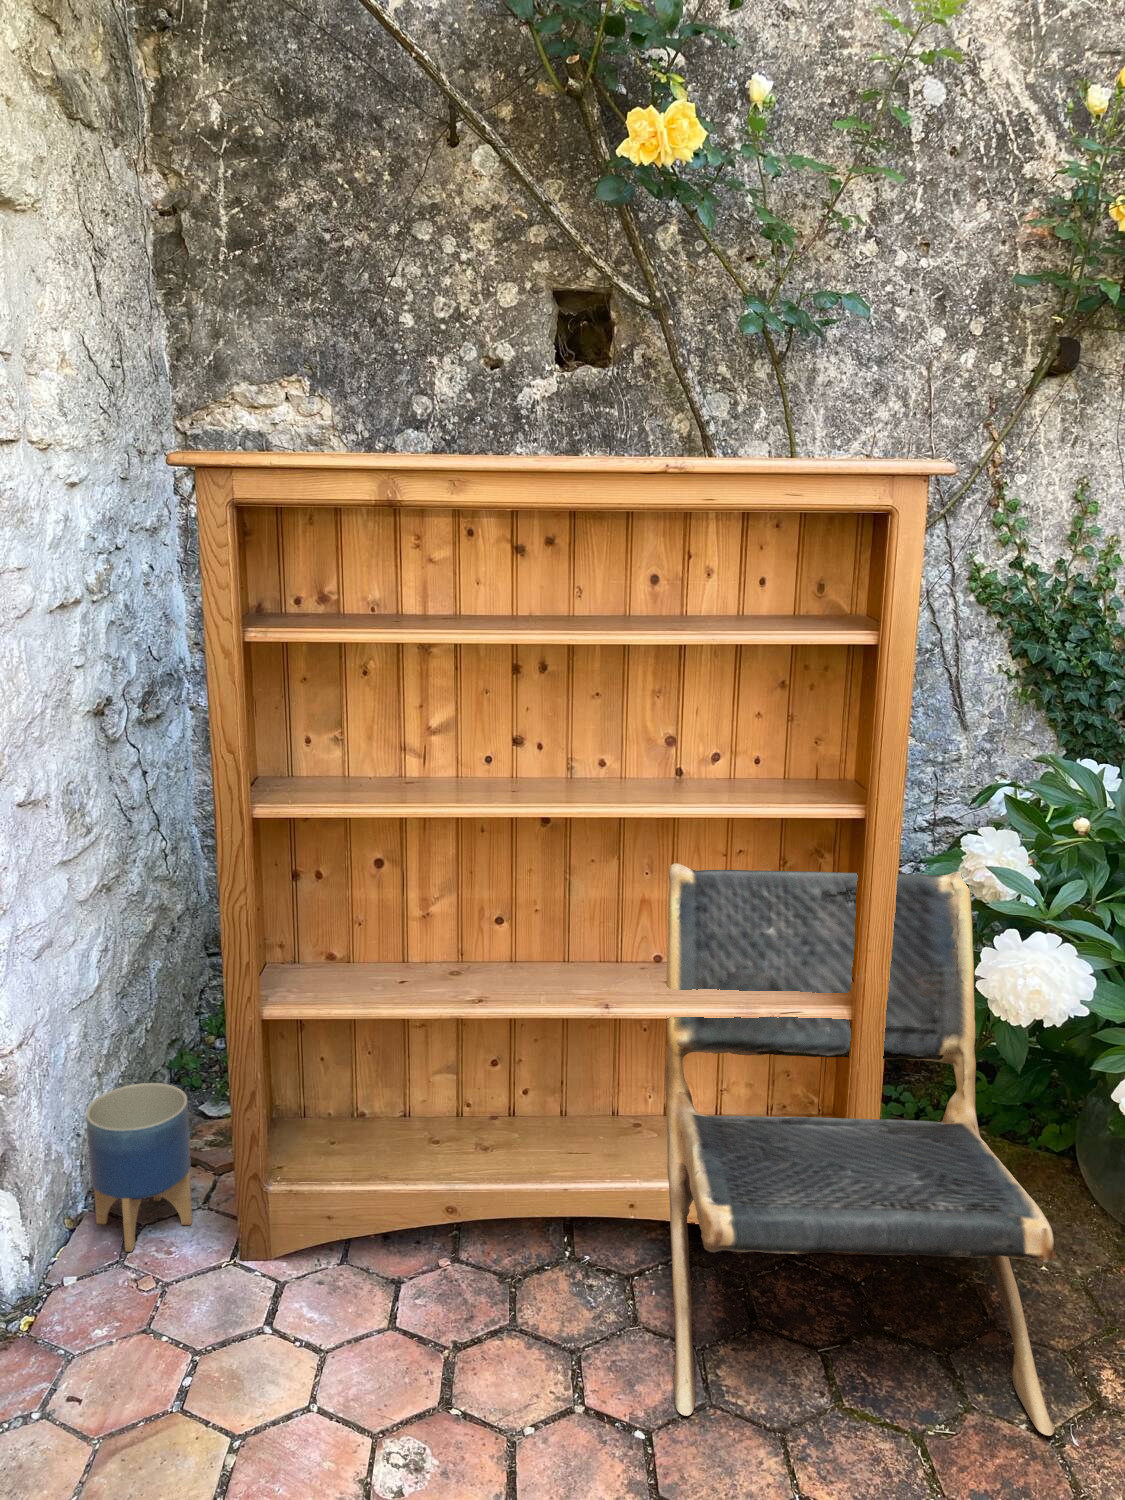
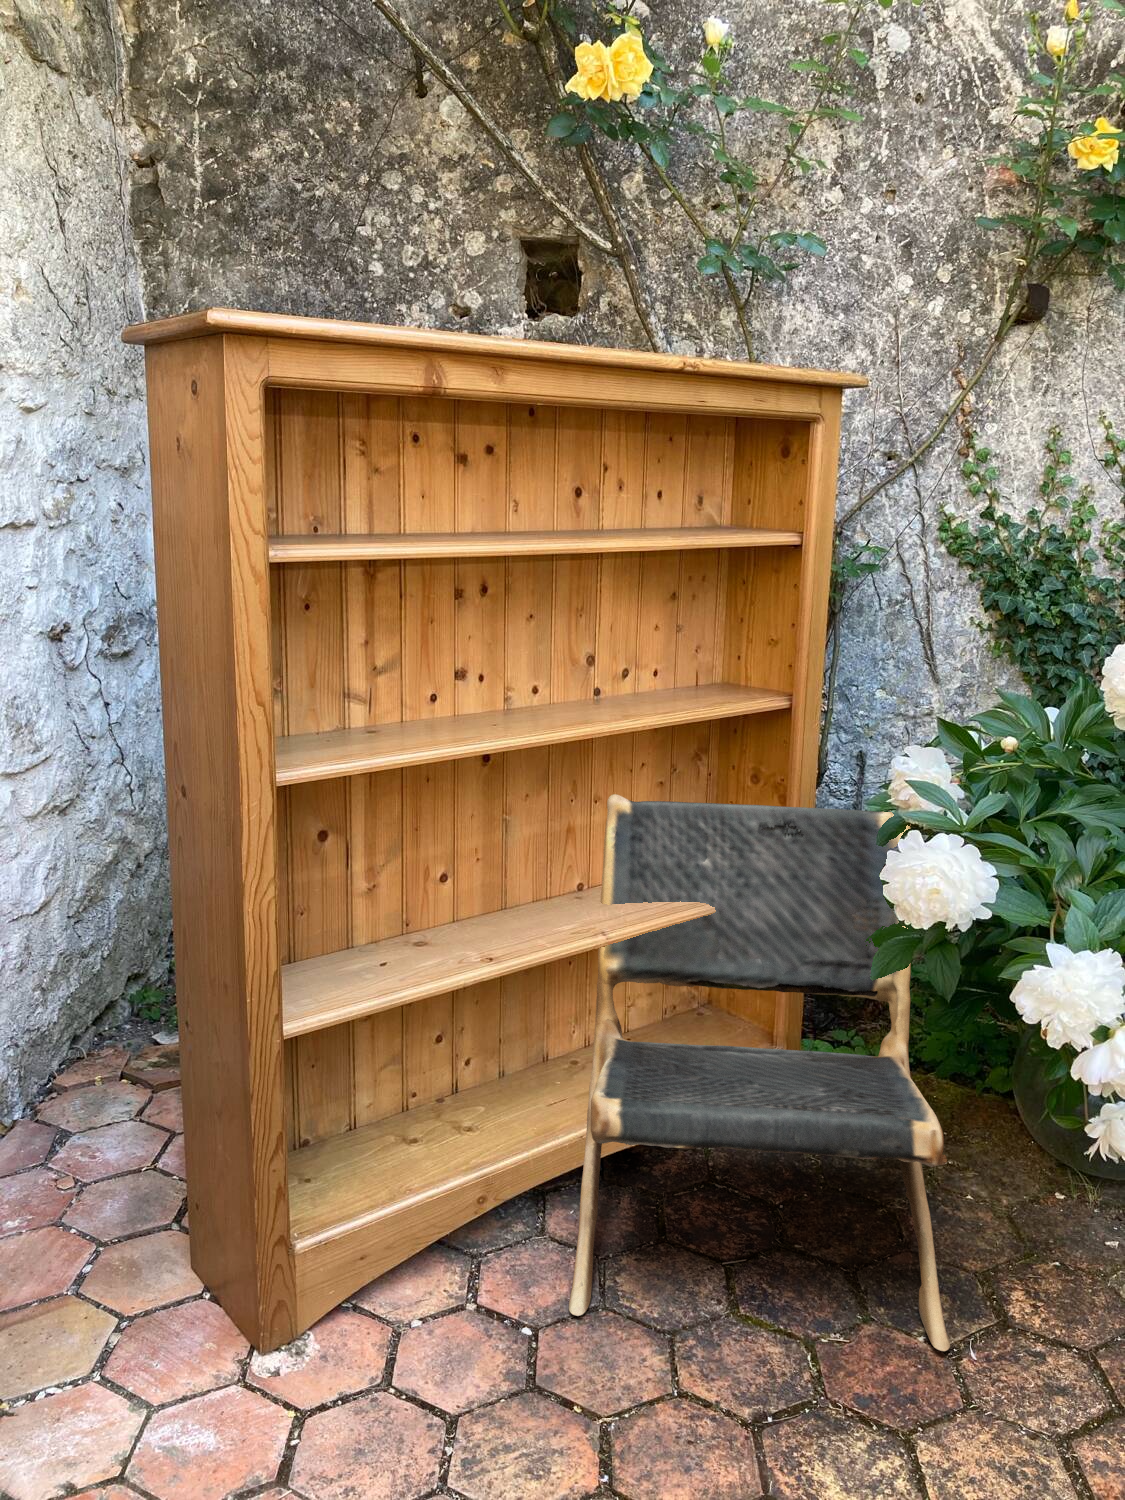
planter: present [86,1083,192,1251] -> none [23,998,125,1156]

